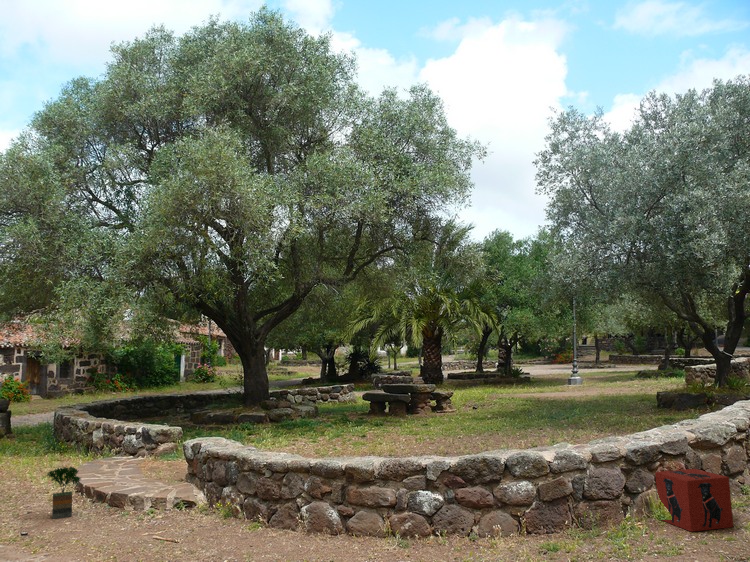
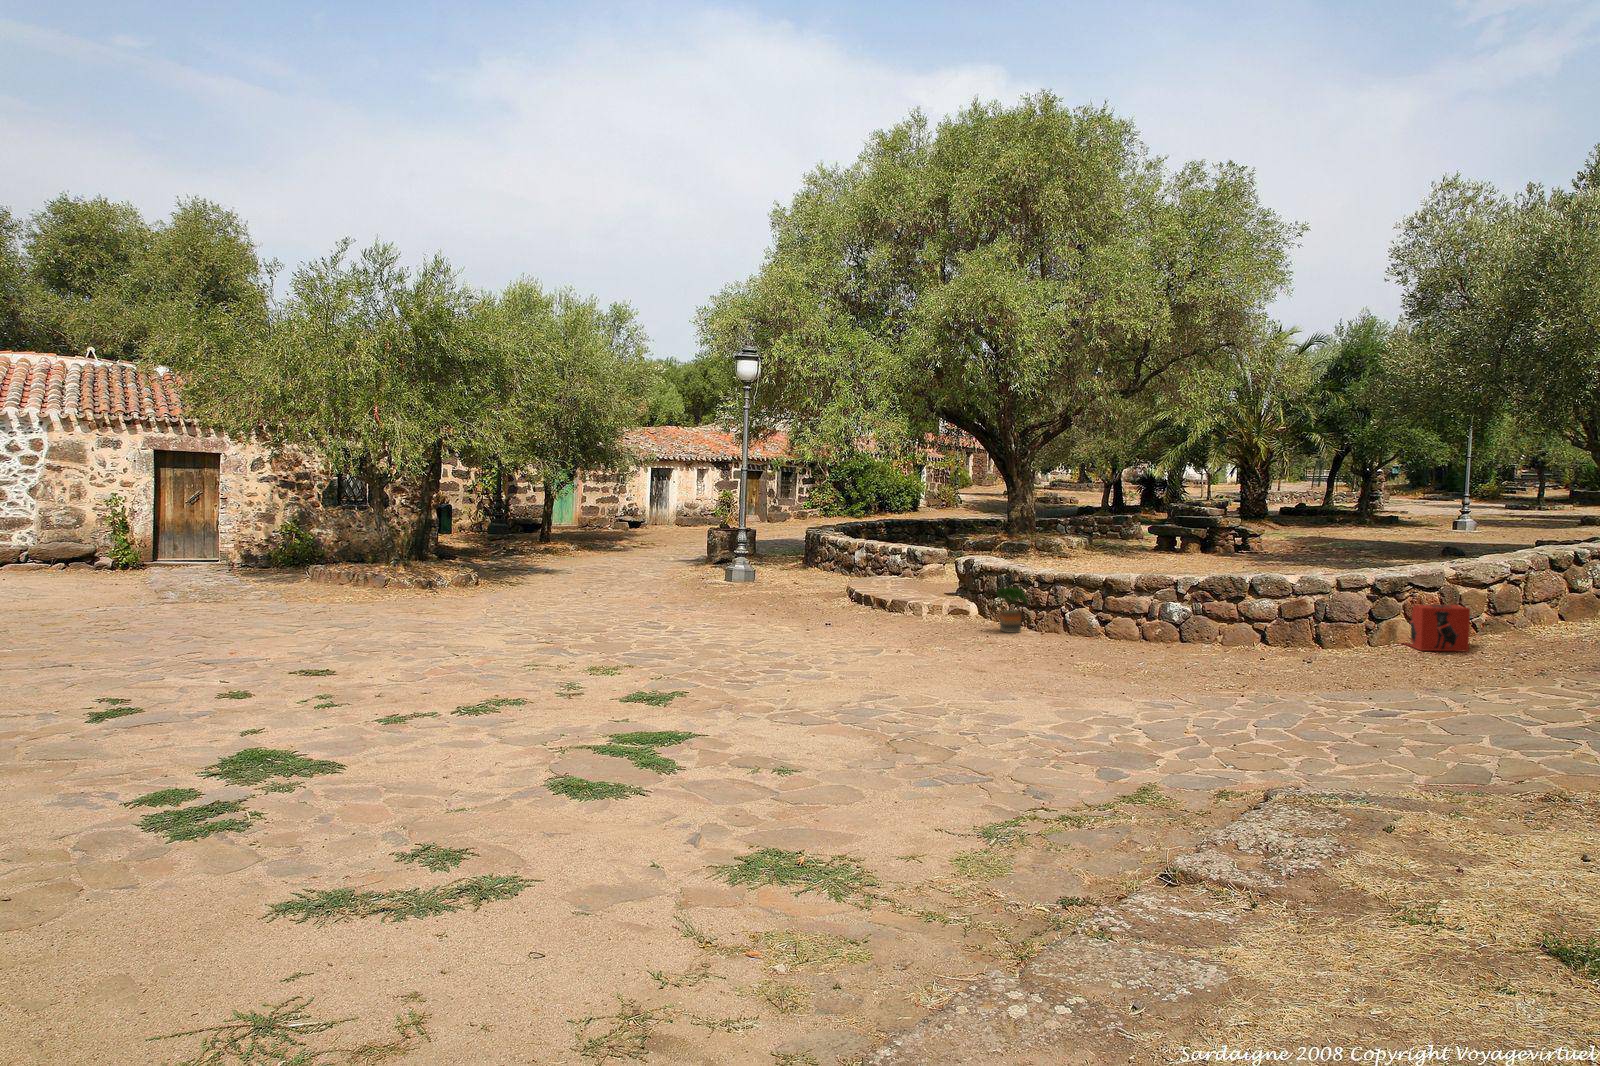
potted tree: present [47,467,81,519] -> present [996,588,1027,633]

